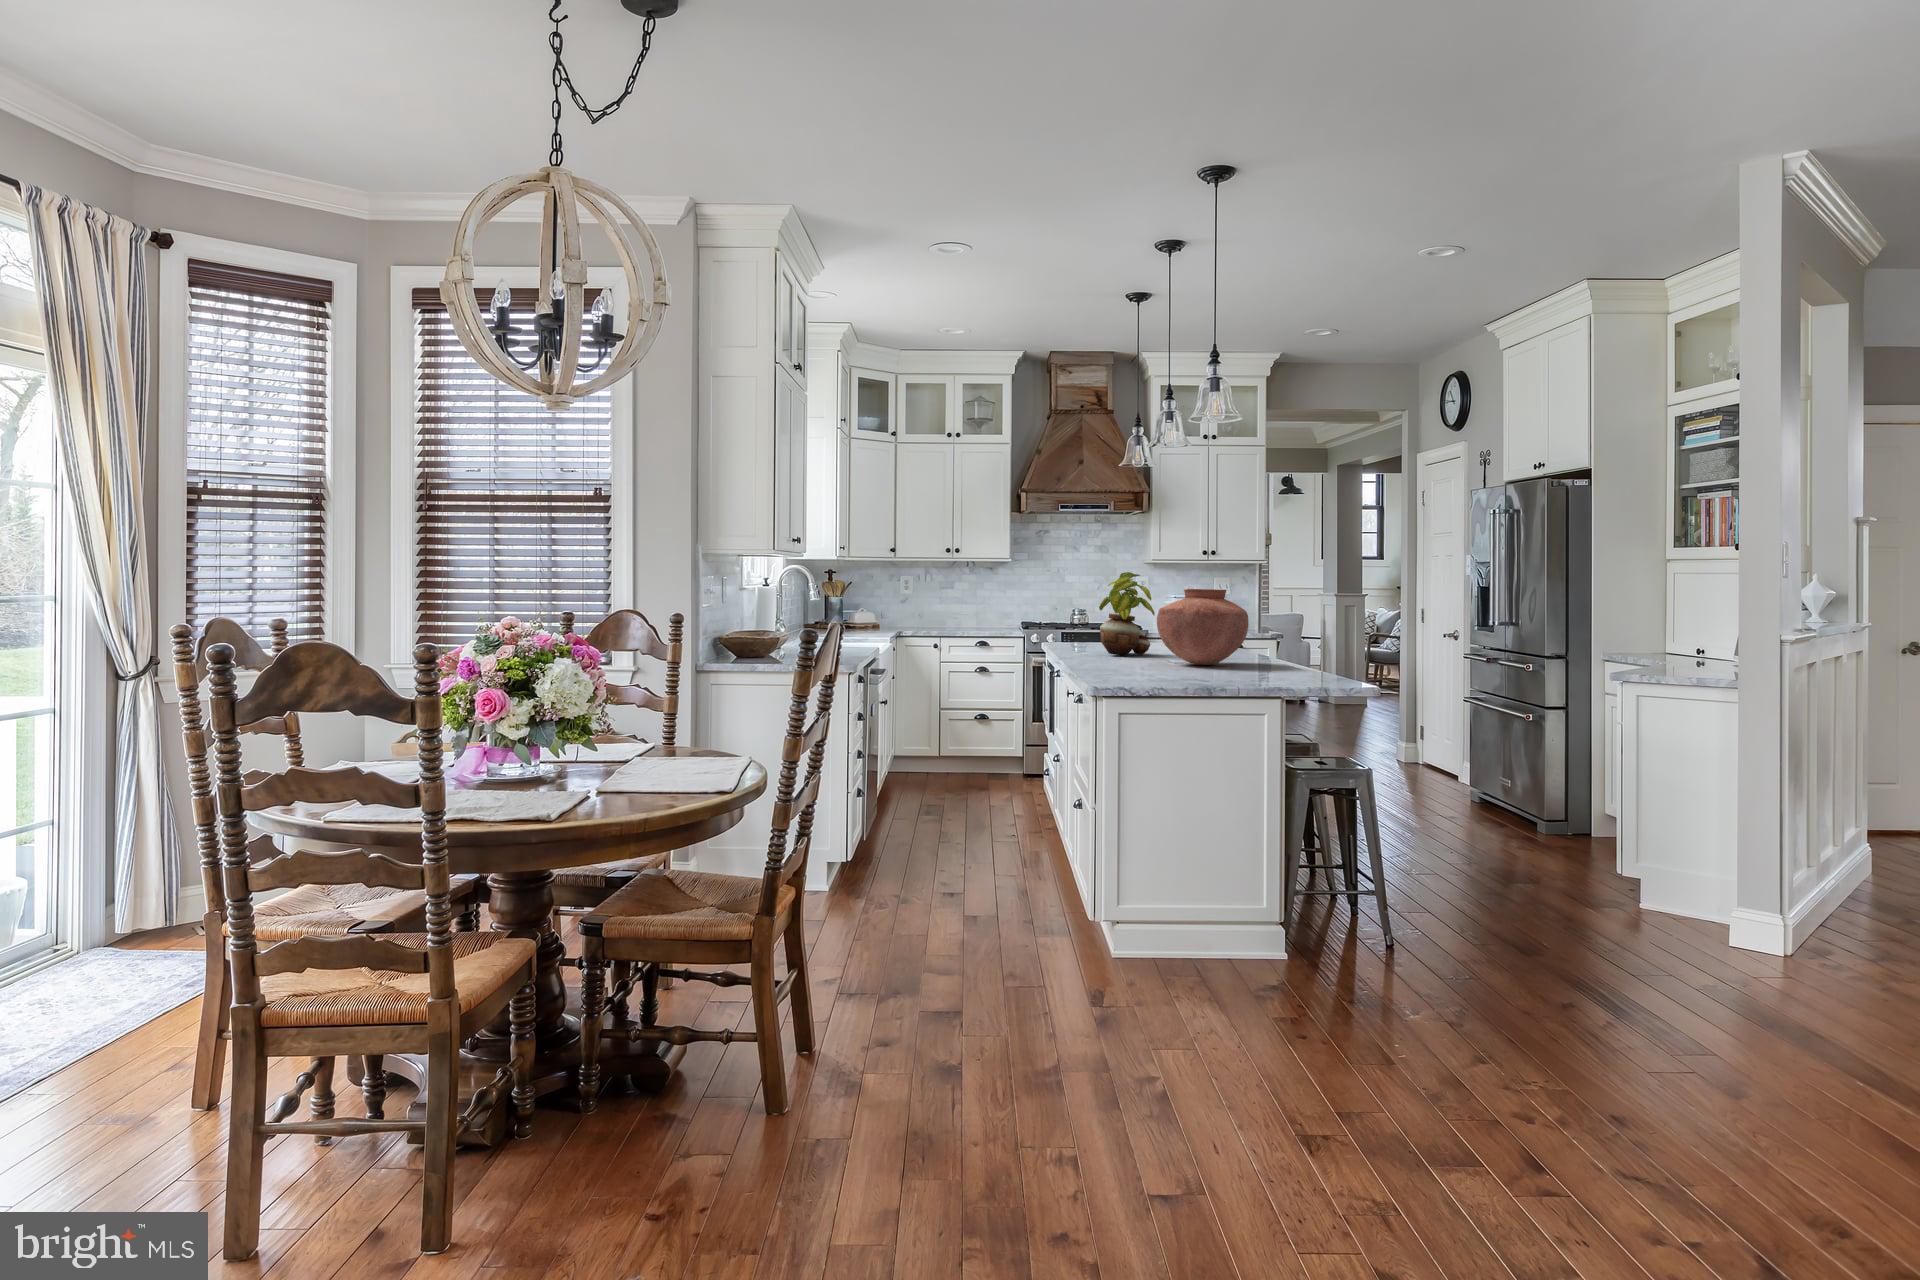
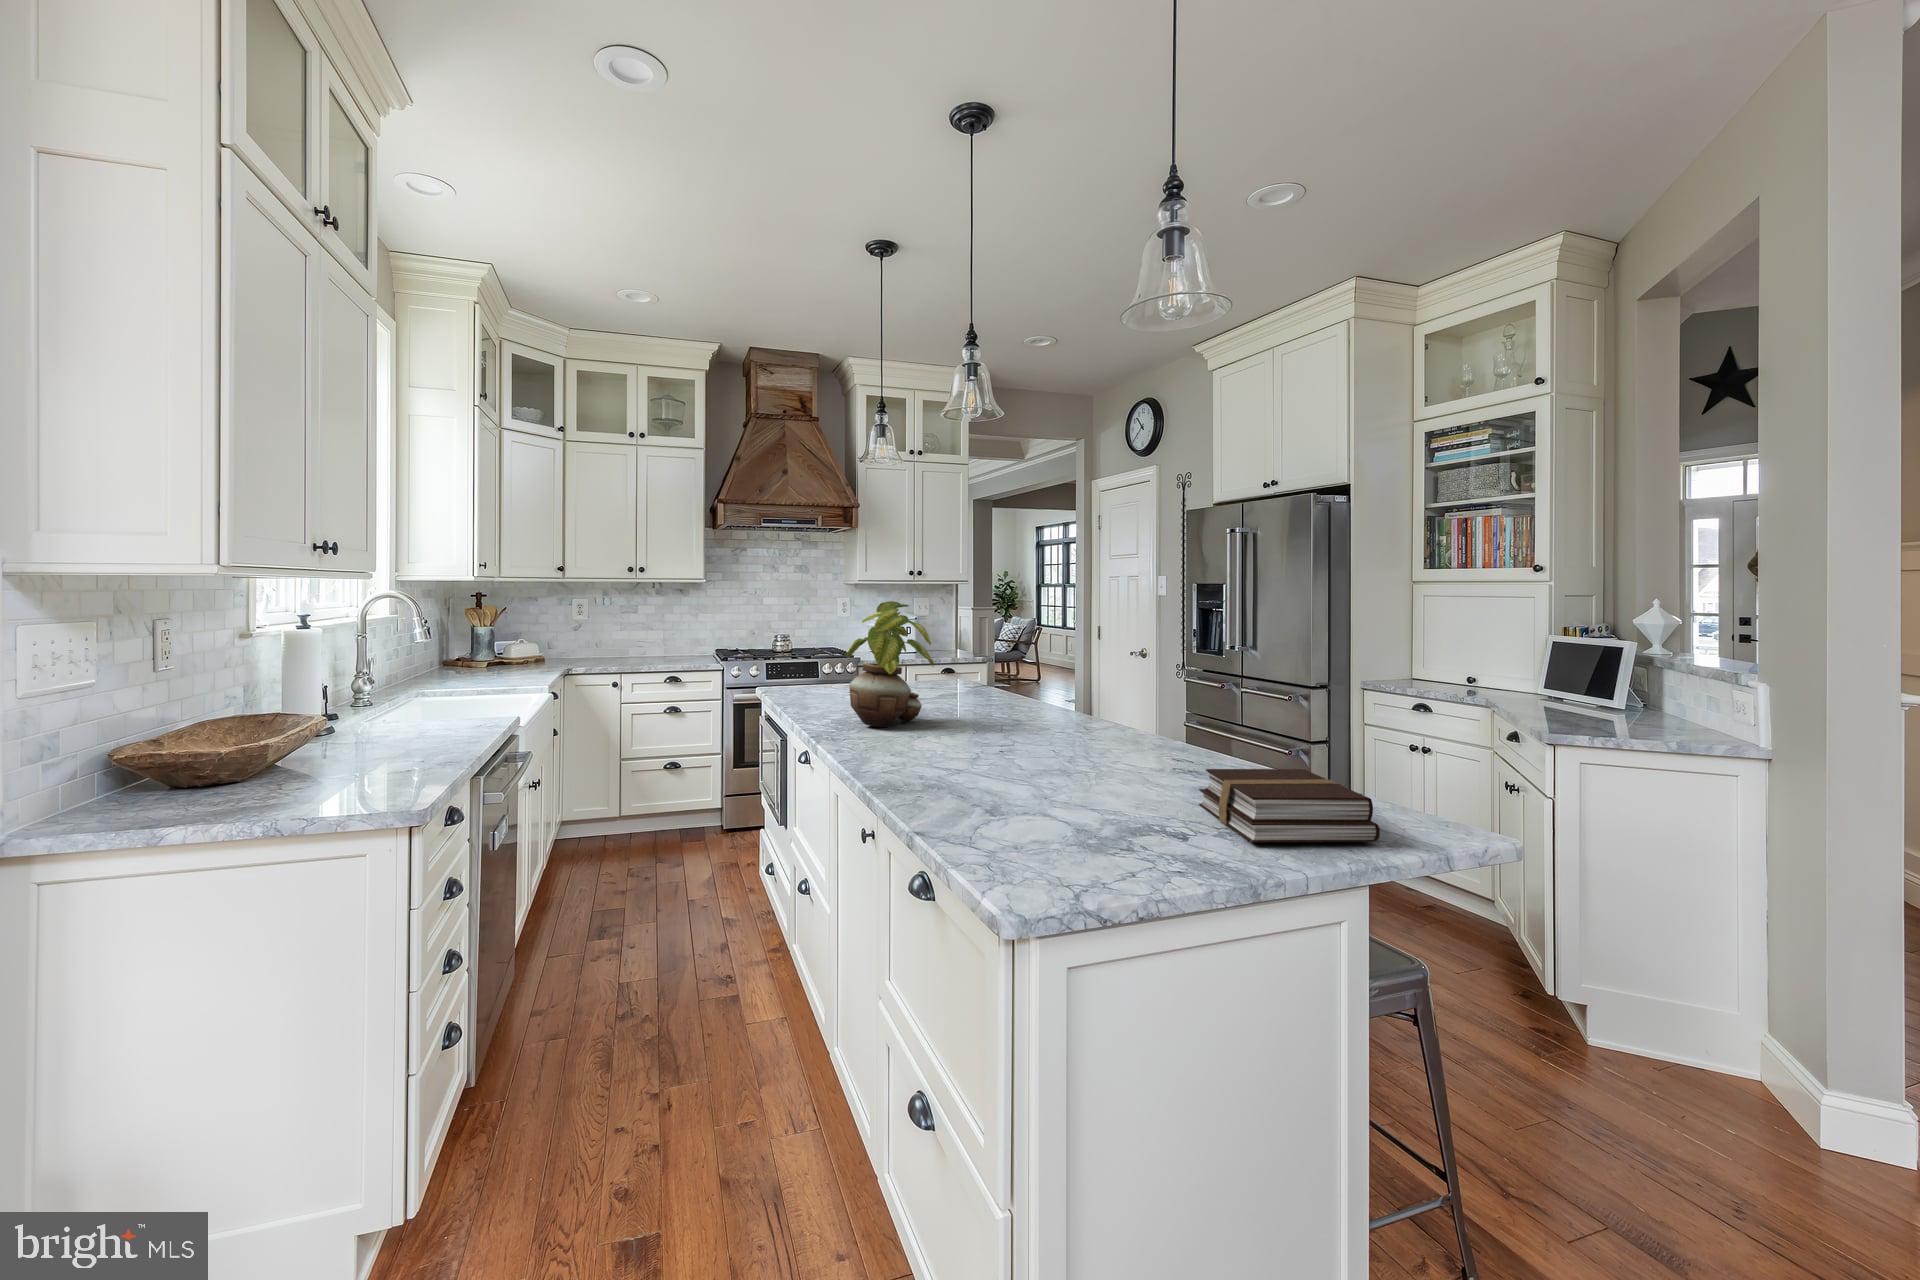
vase: present [1157,589,1249,665] -> none [960,631,1110,754]
book: none [1256,658,1322,684] -> present [1199,769,1380,843]

